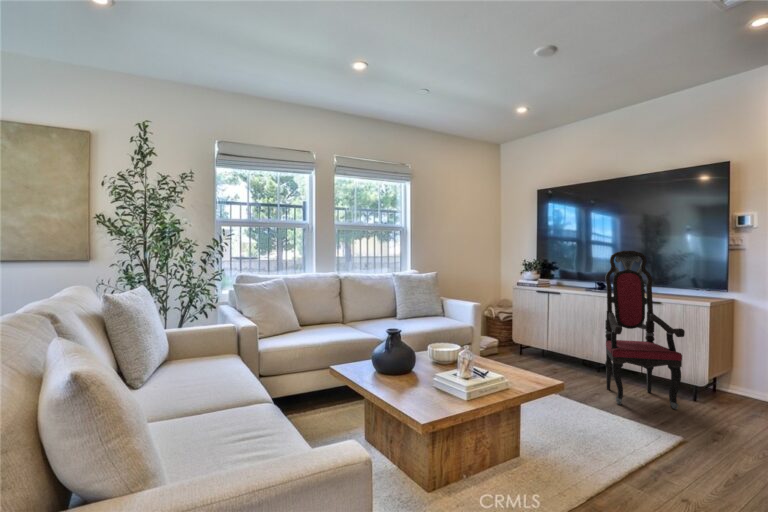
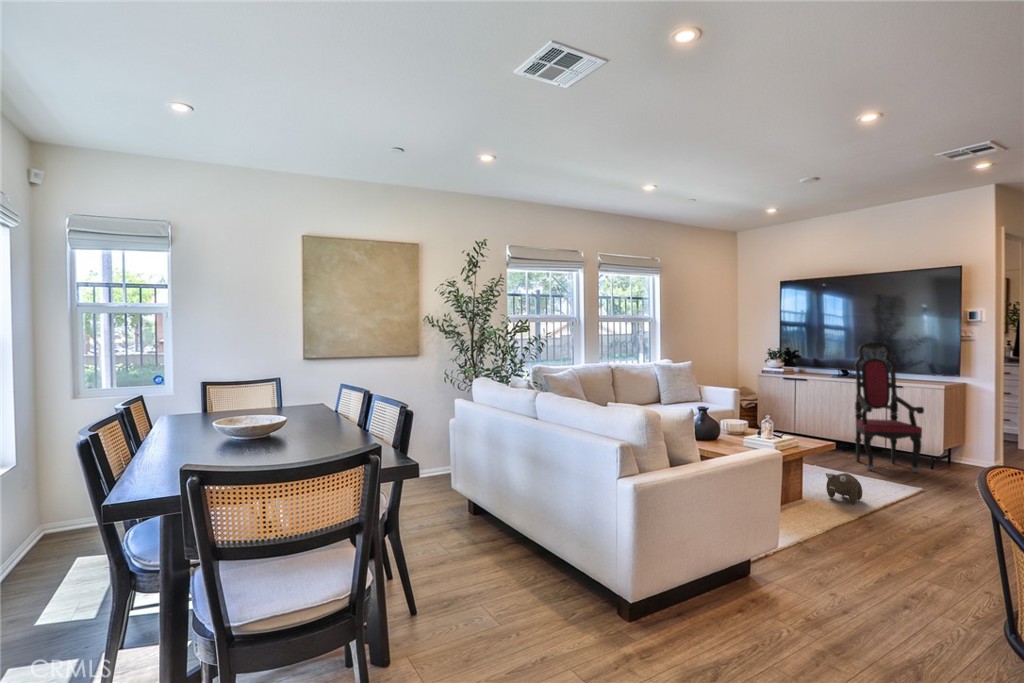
plush toy: none [544,426,596,473] -> present [826,473,862,504]

